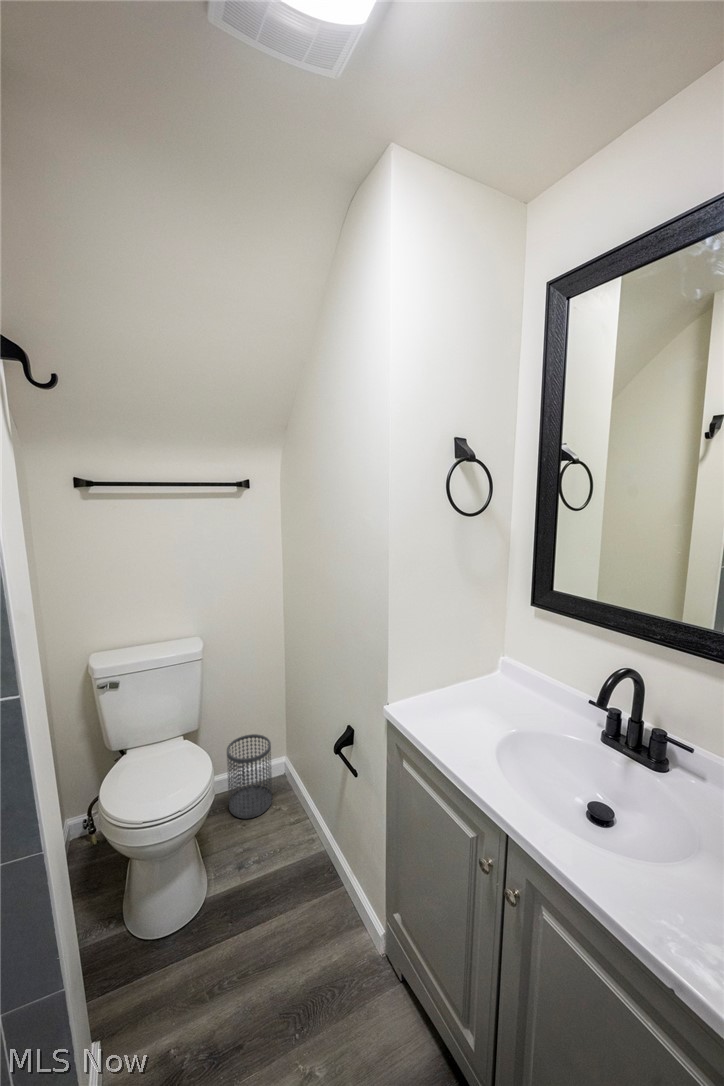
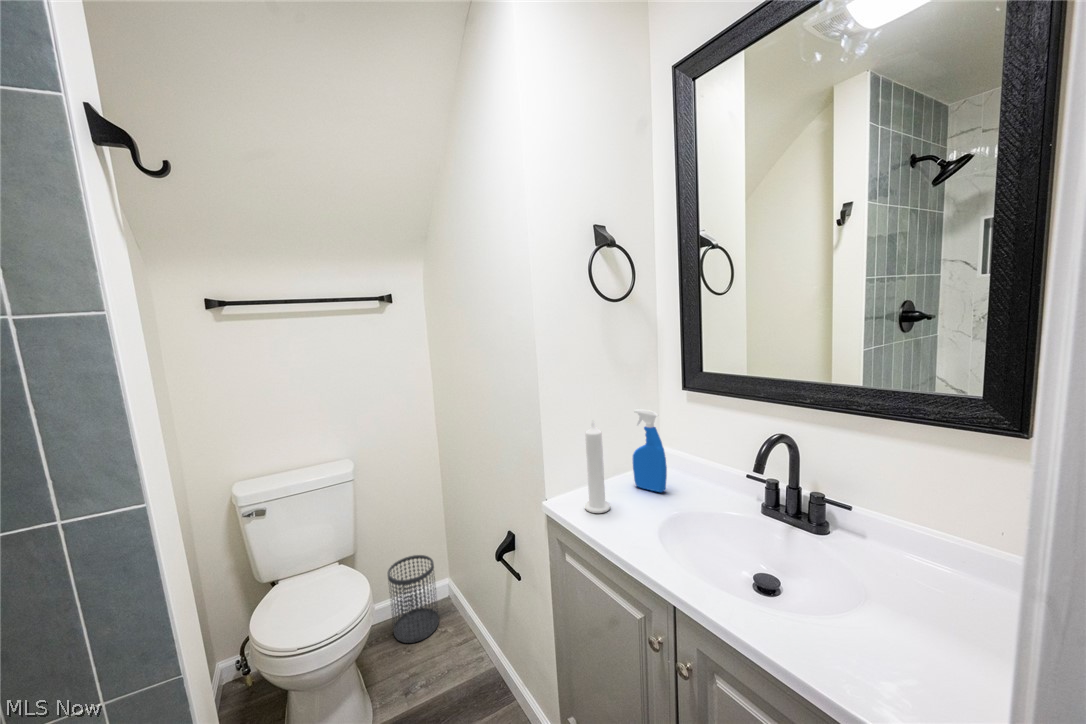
spray bottle: none [475,624,509,708] -> present [633,409,667,492]
candle: none [425,635,450,725] -> present [585,420,610,513]

